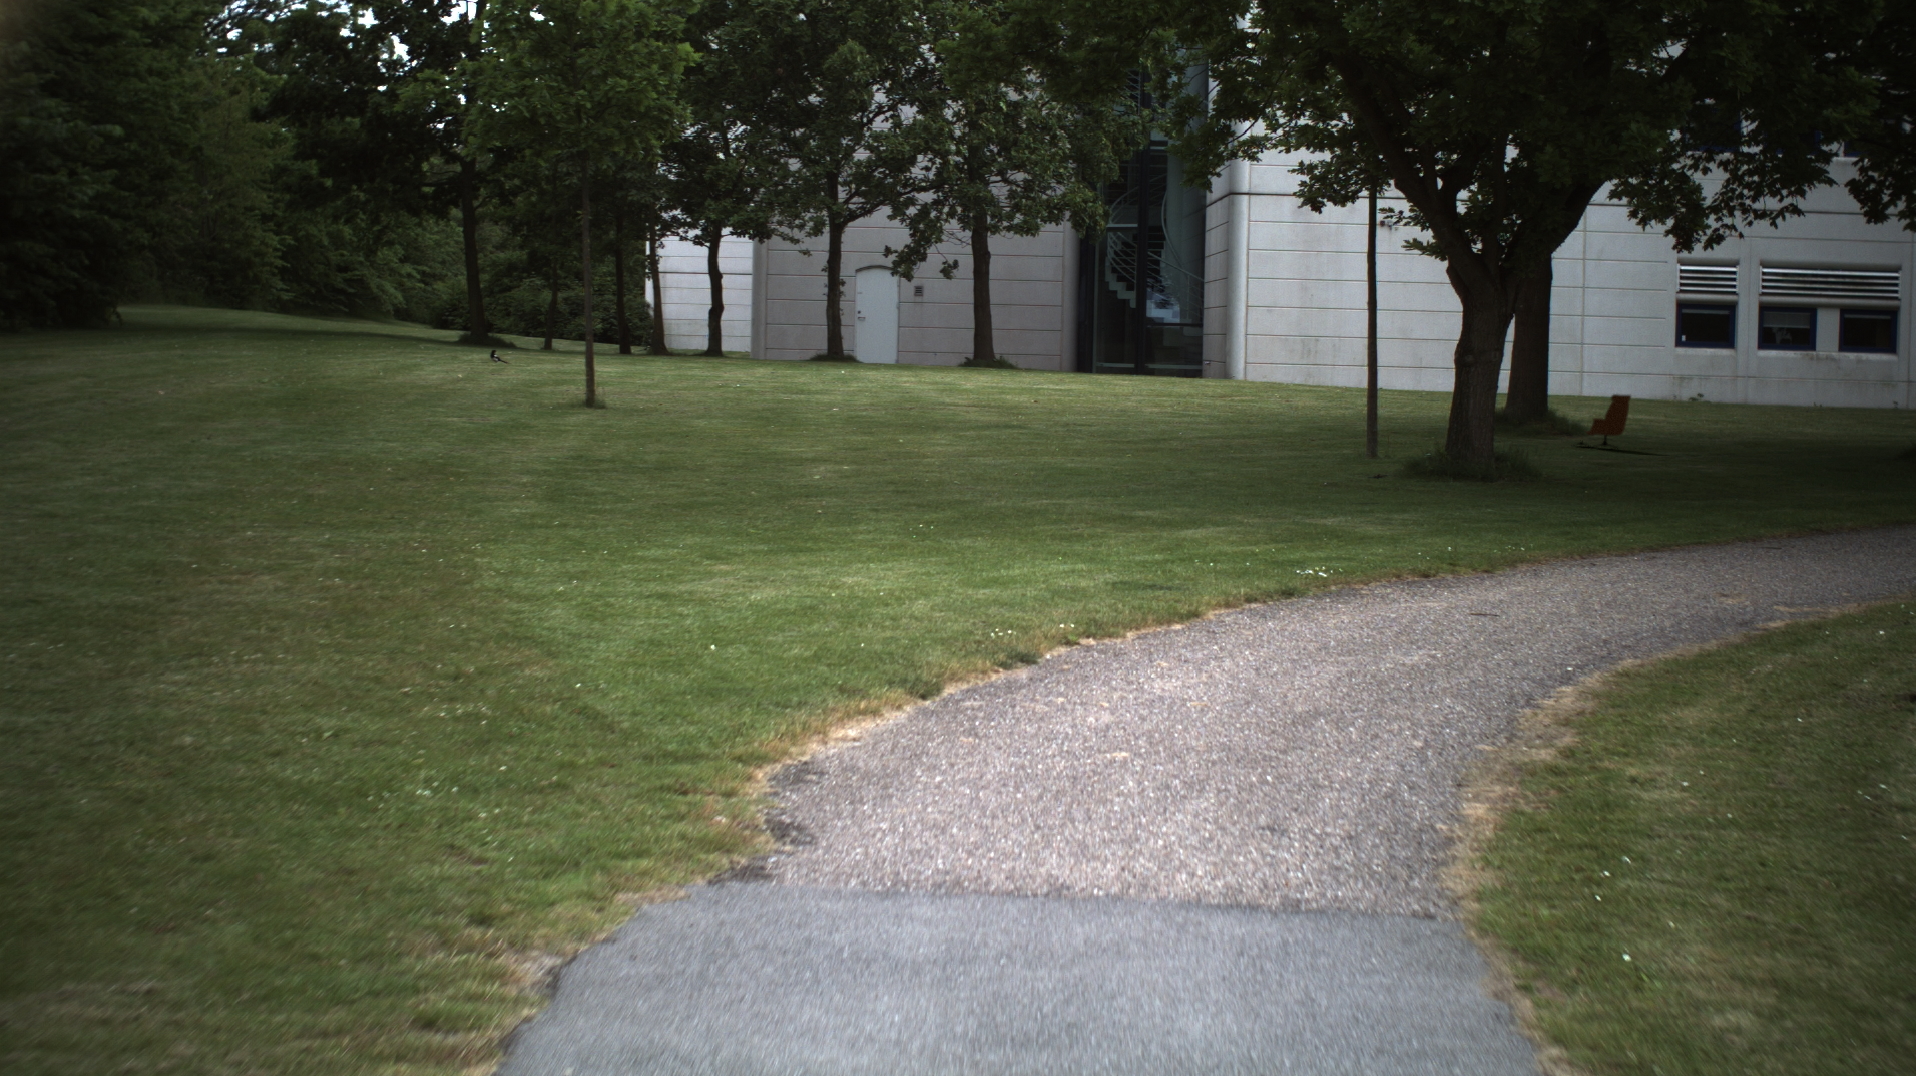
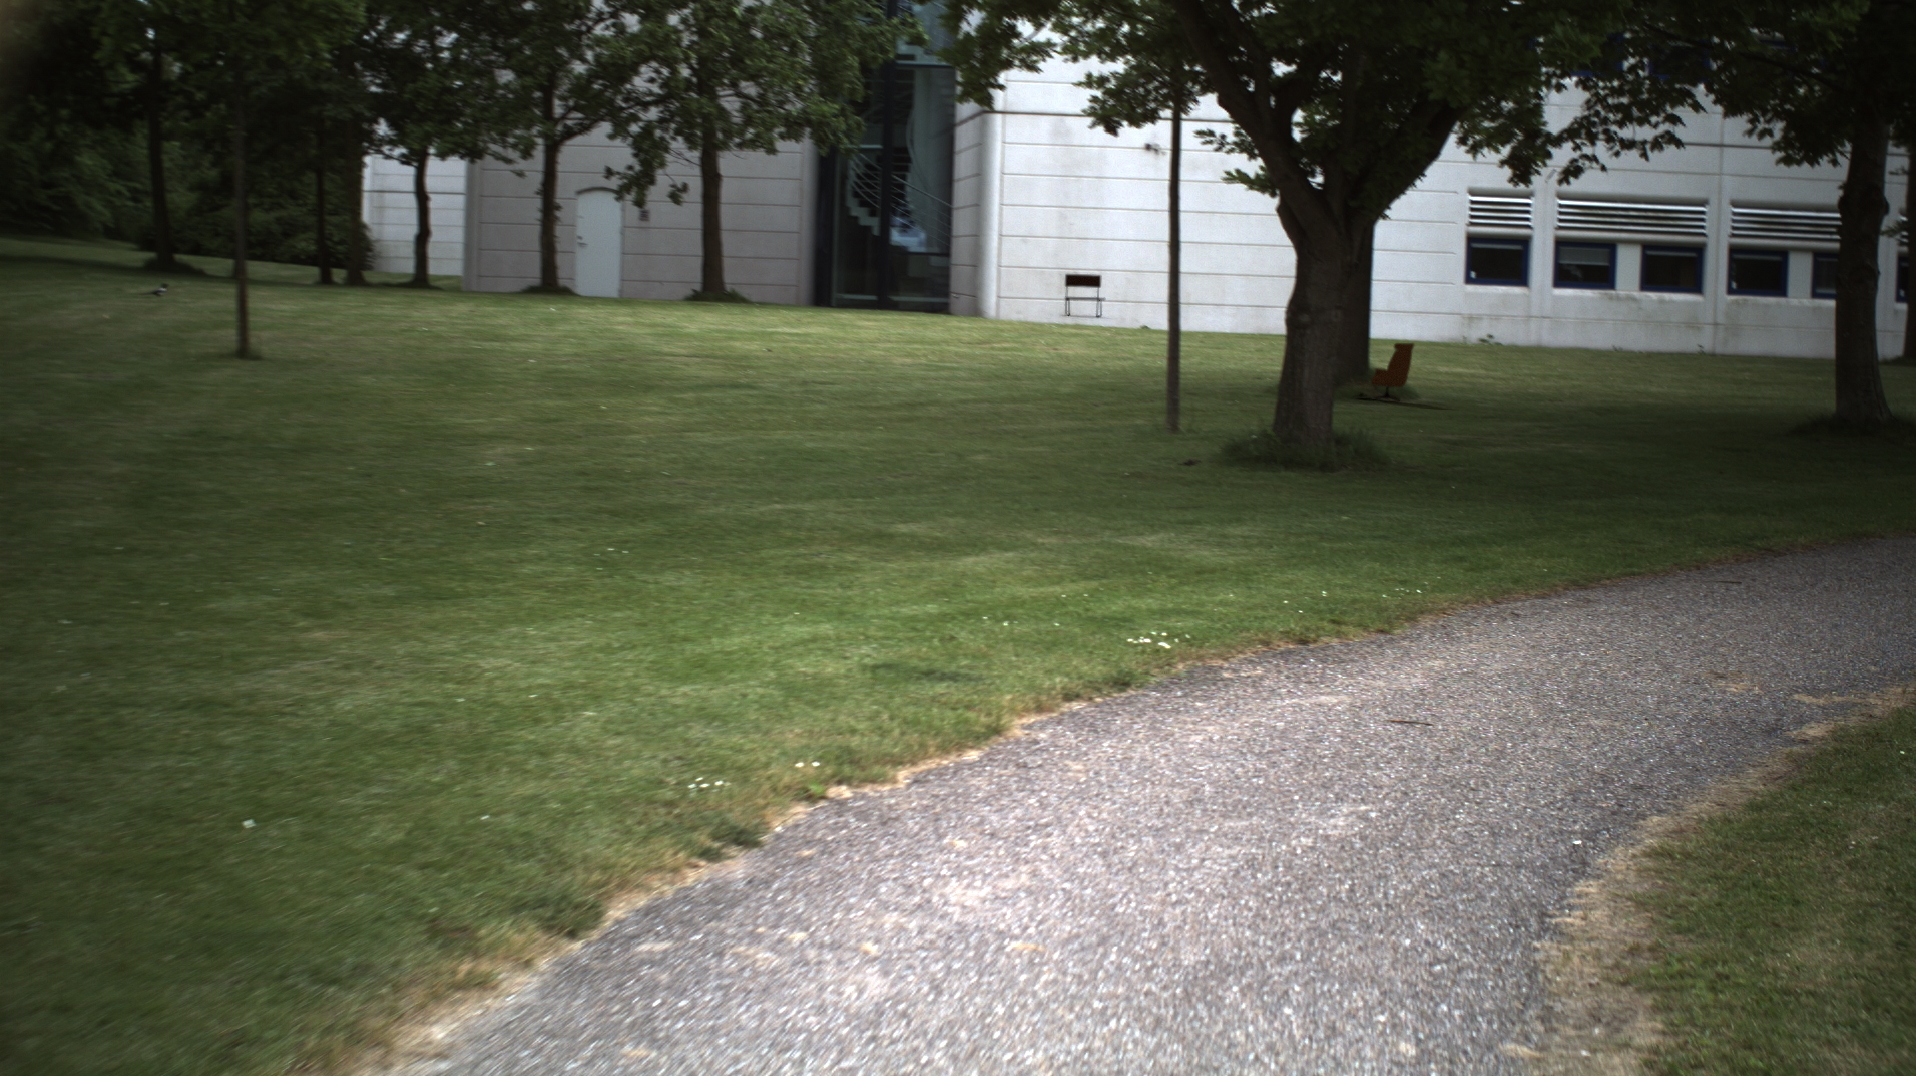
bench: none [1308,339,1347,380] -> present [1065,274,1105,317]

